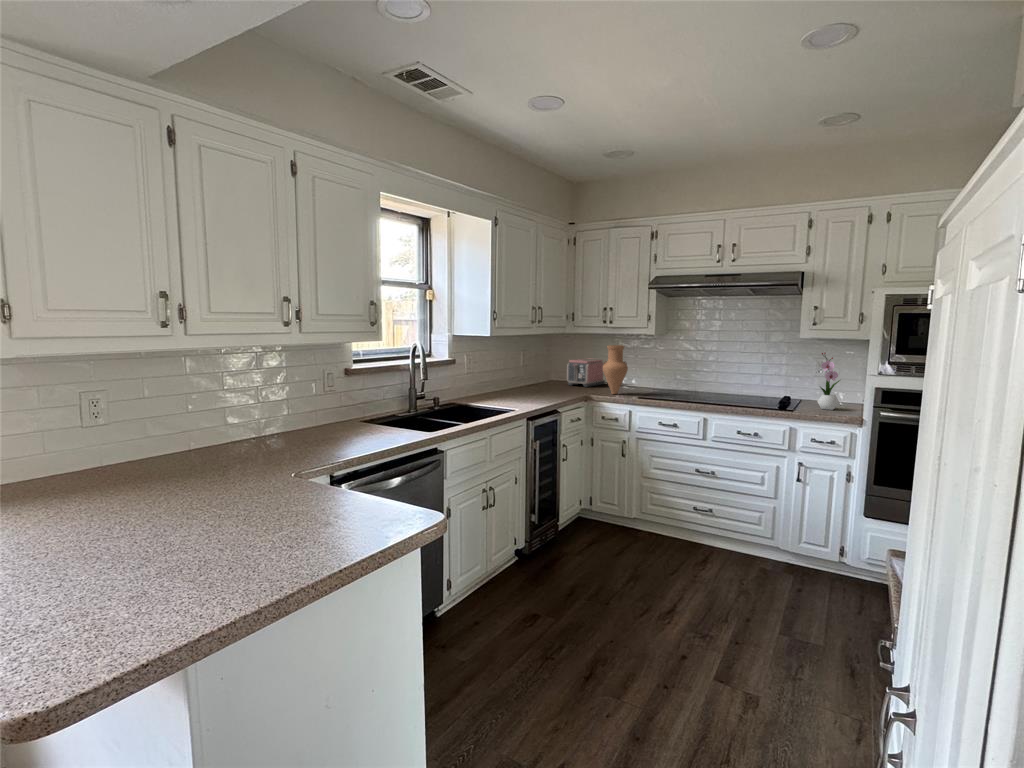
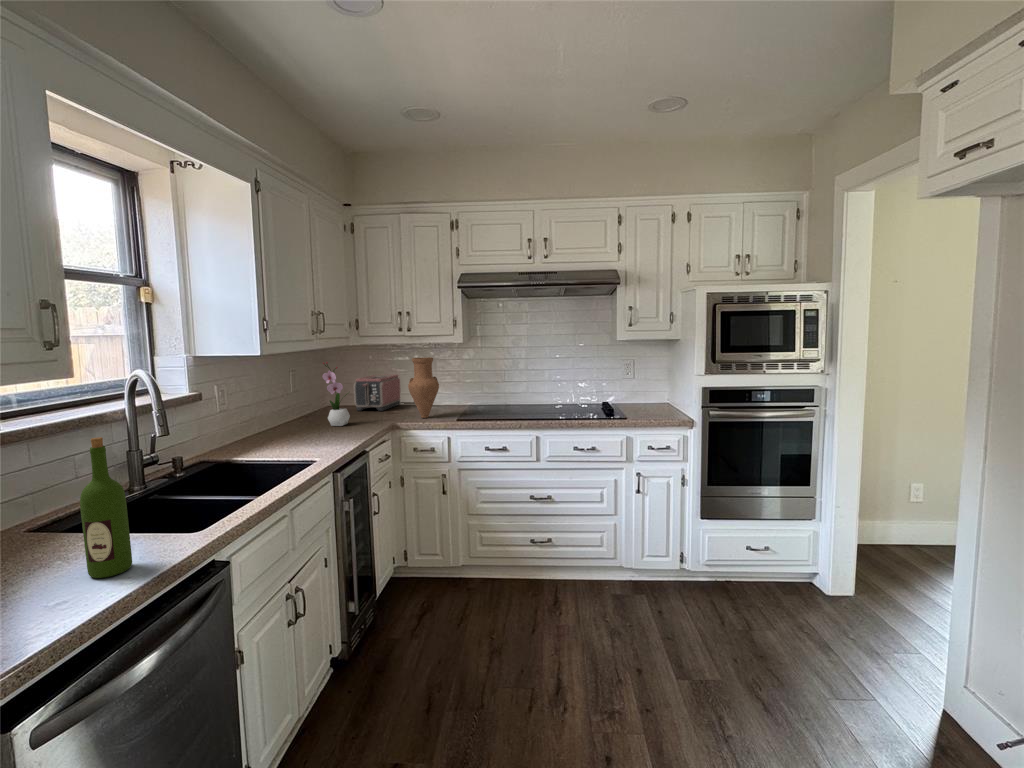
flower arrangement: present [817,353,840,410] -> present [322,362,350,426]
wine bottle: none [378,371,398,441] -> present [80,437,132,578]

